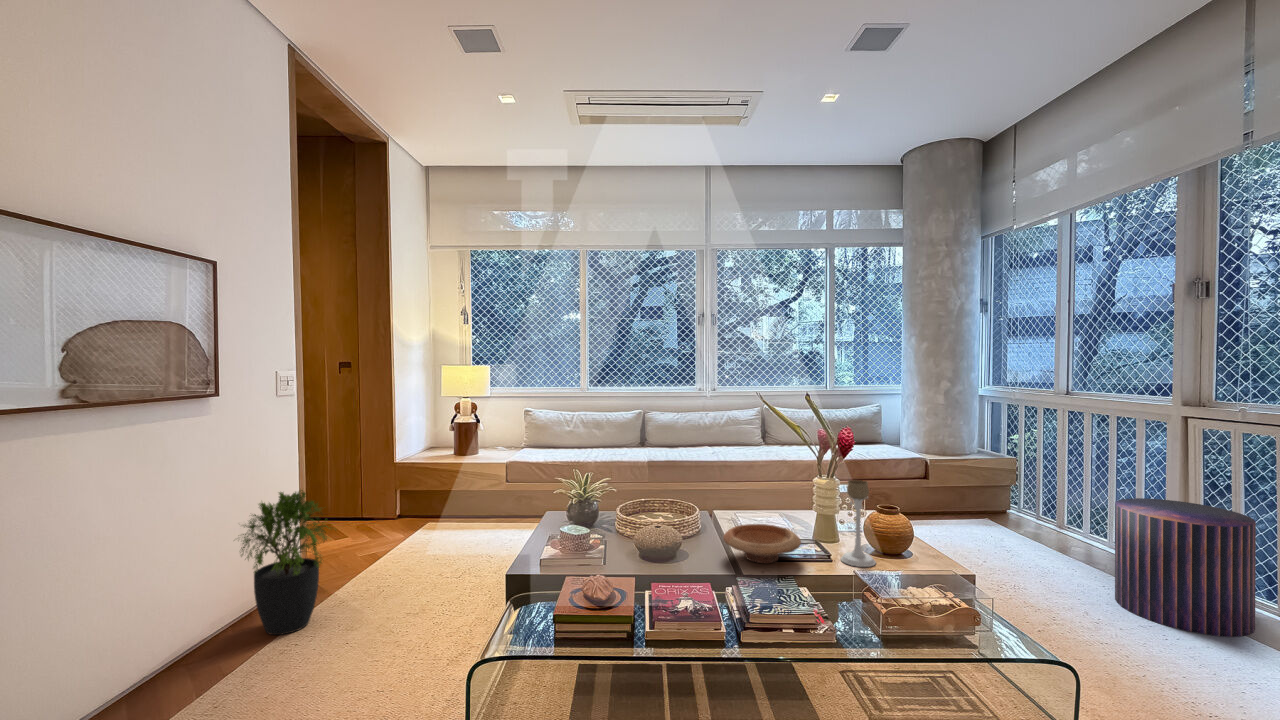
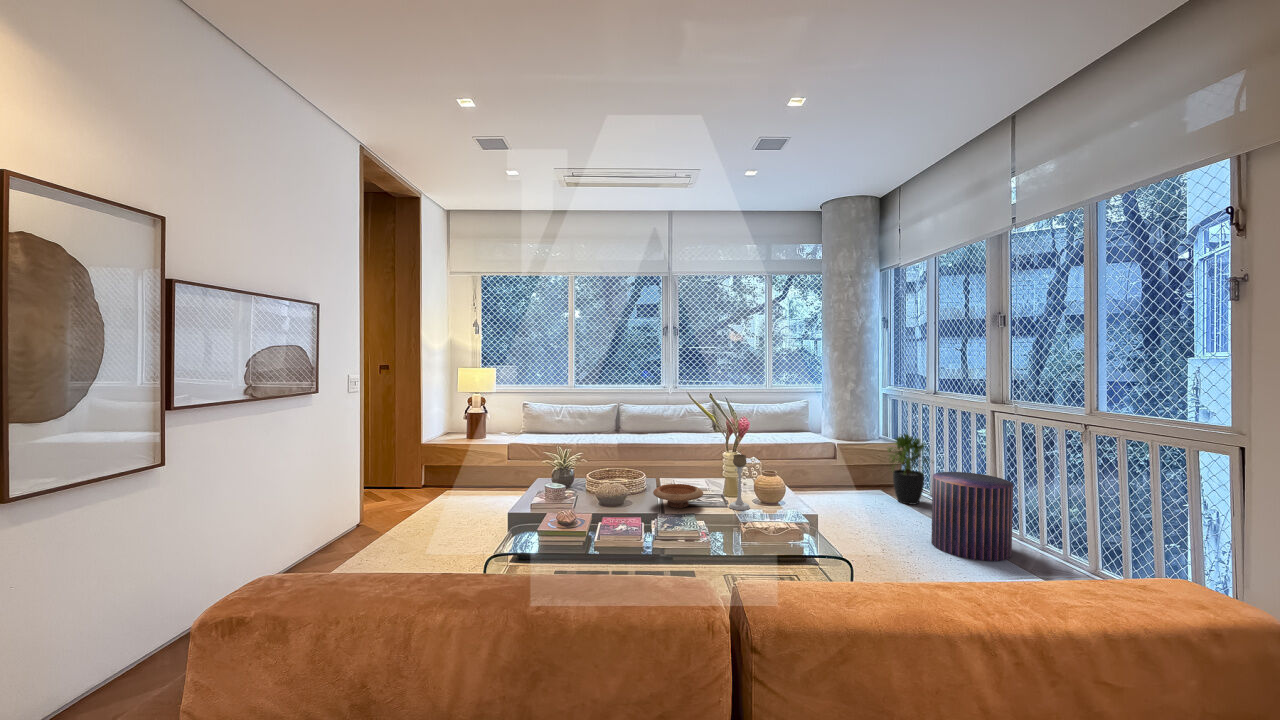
potted plant: present [241,490,331,635] -> present [888,434,933,505]

